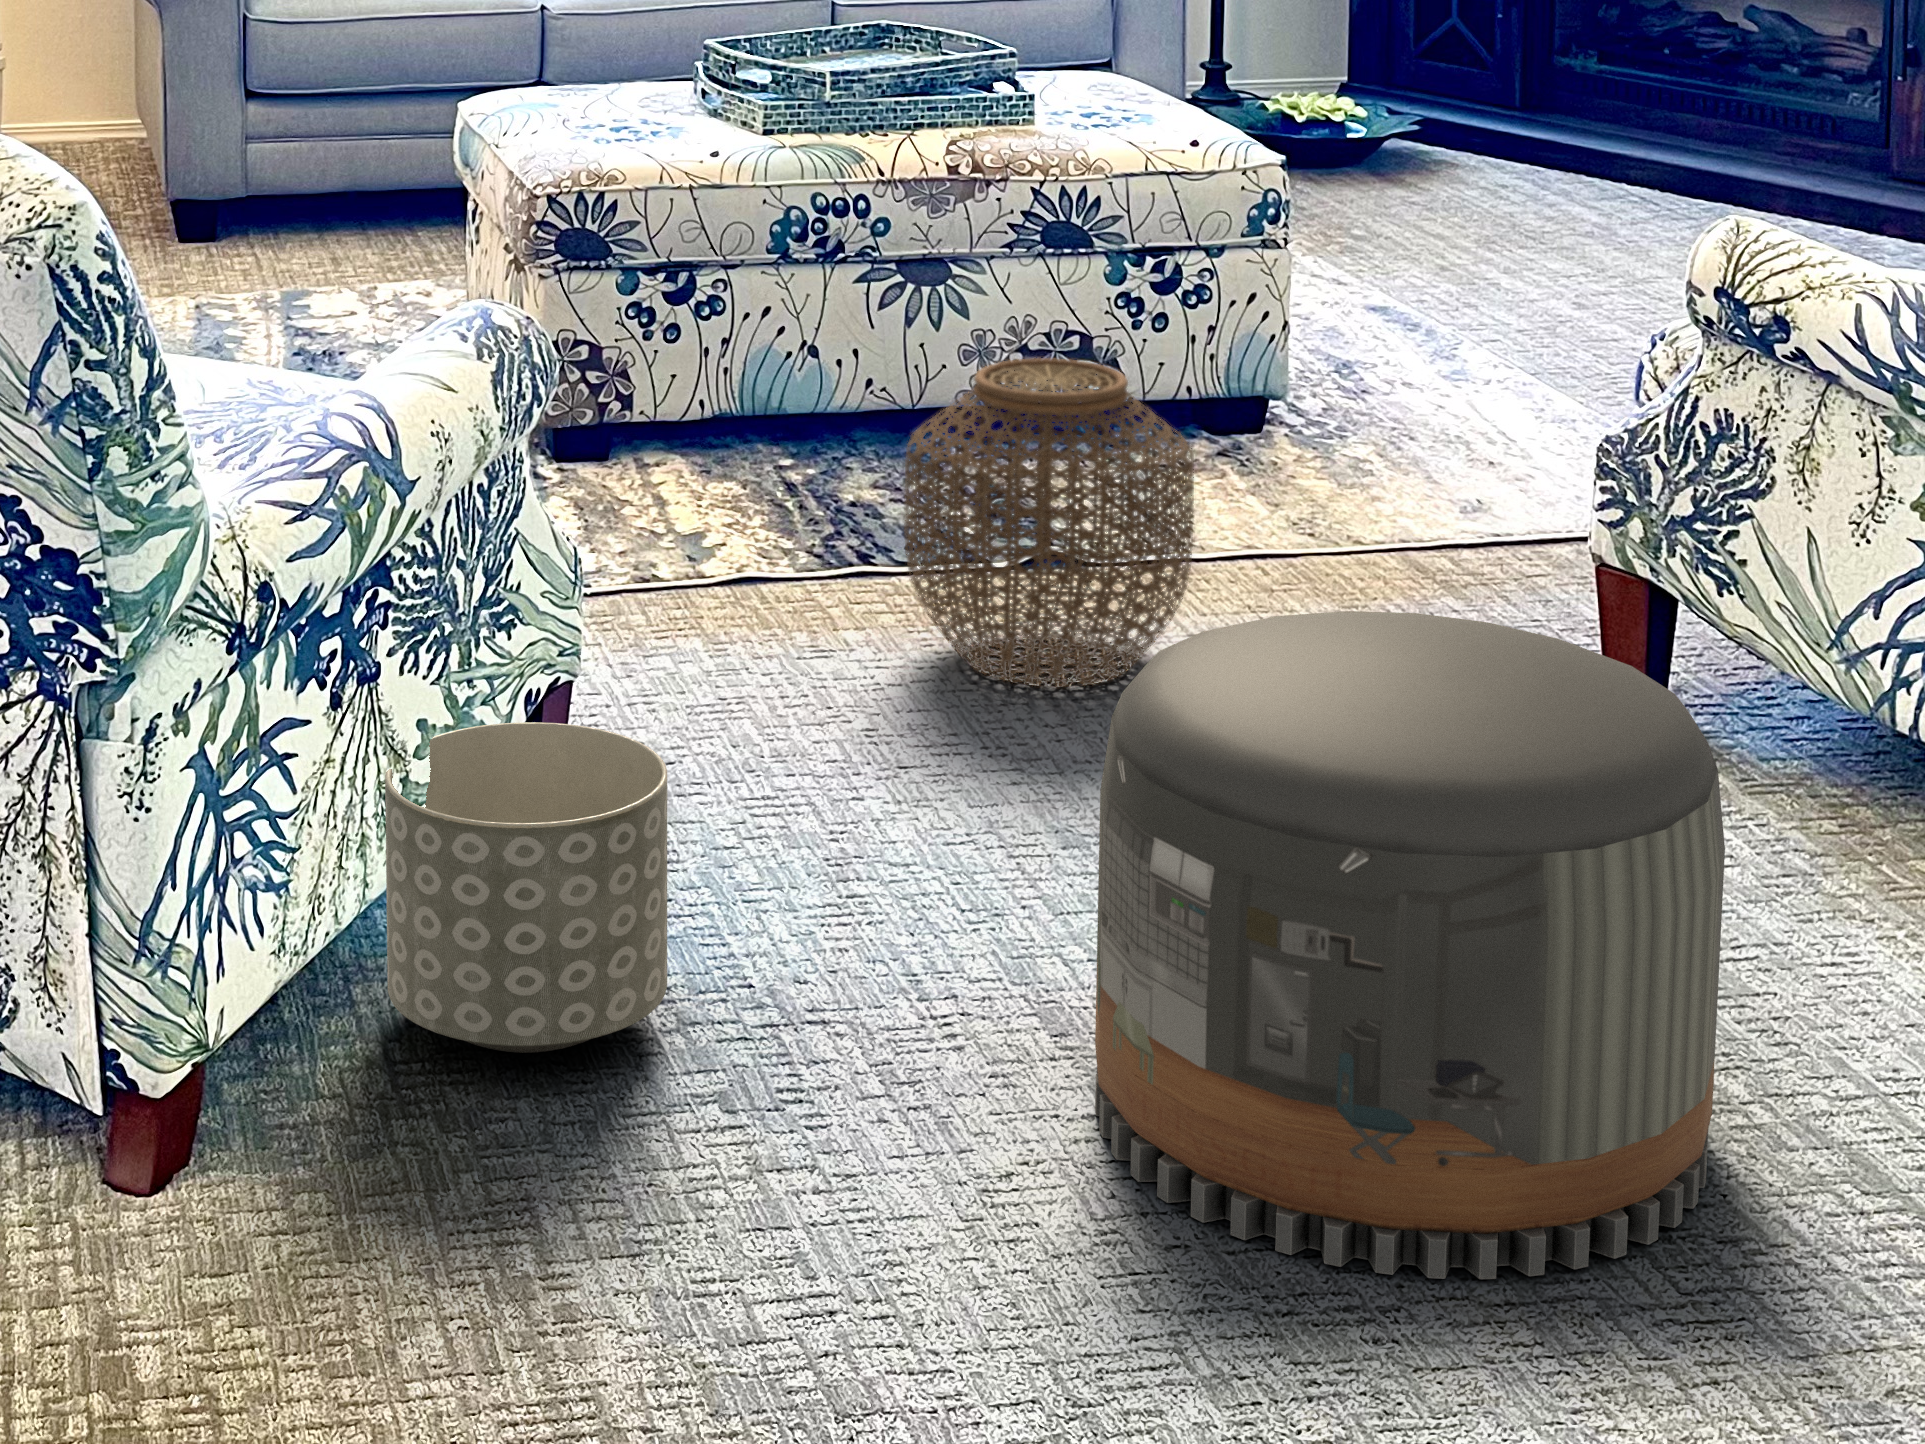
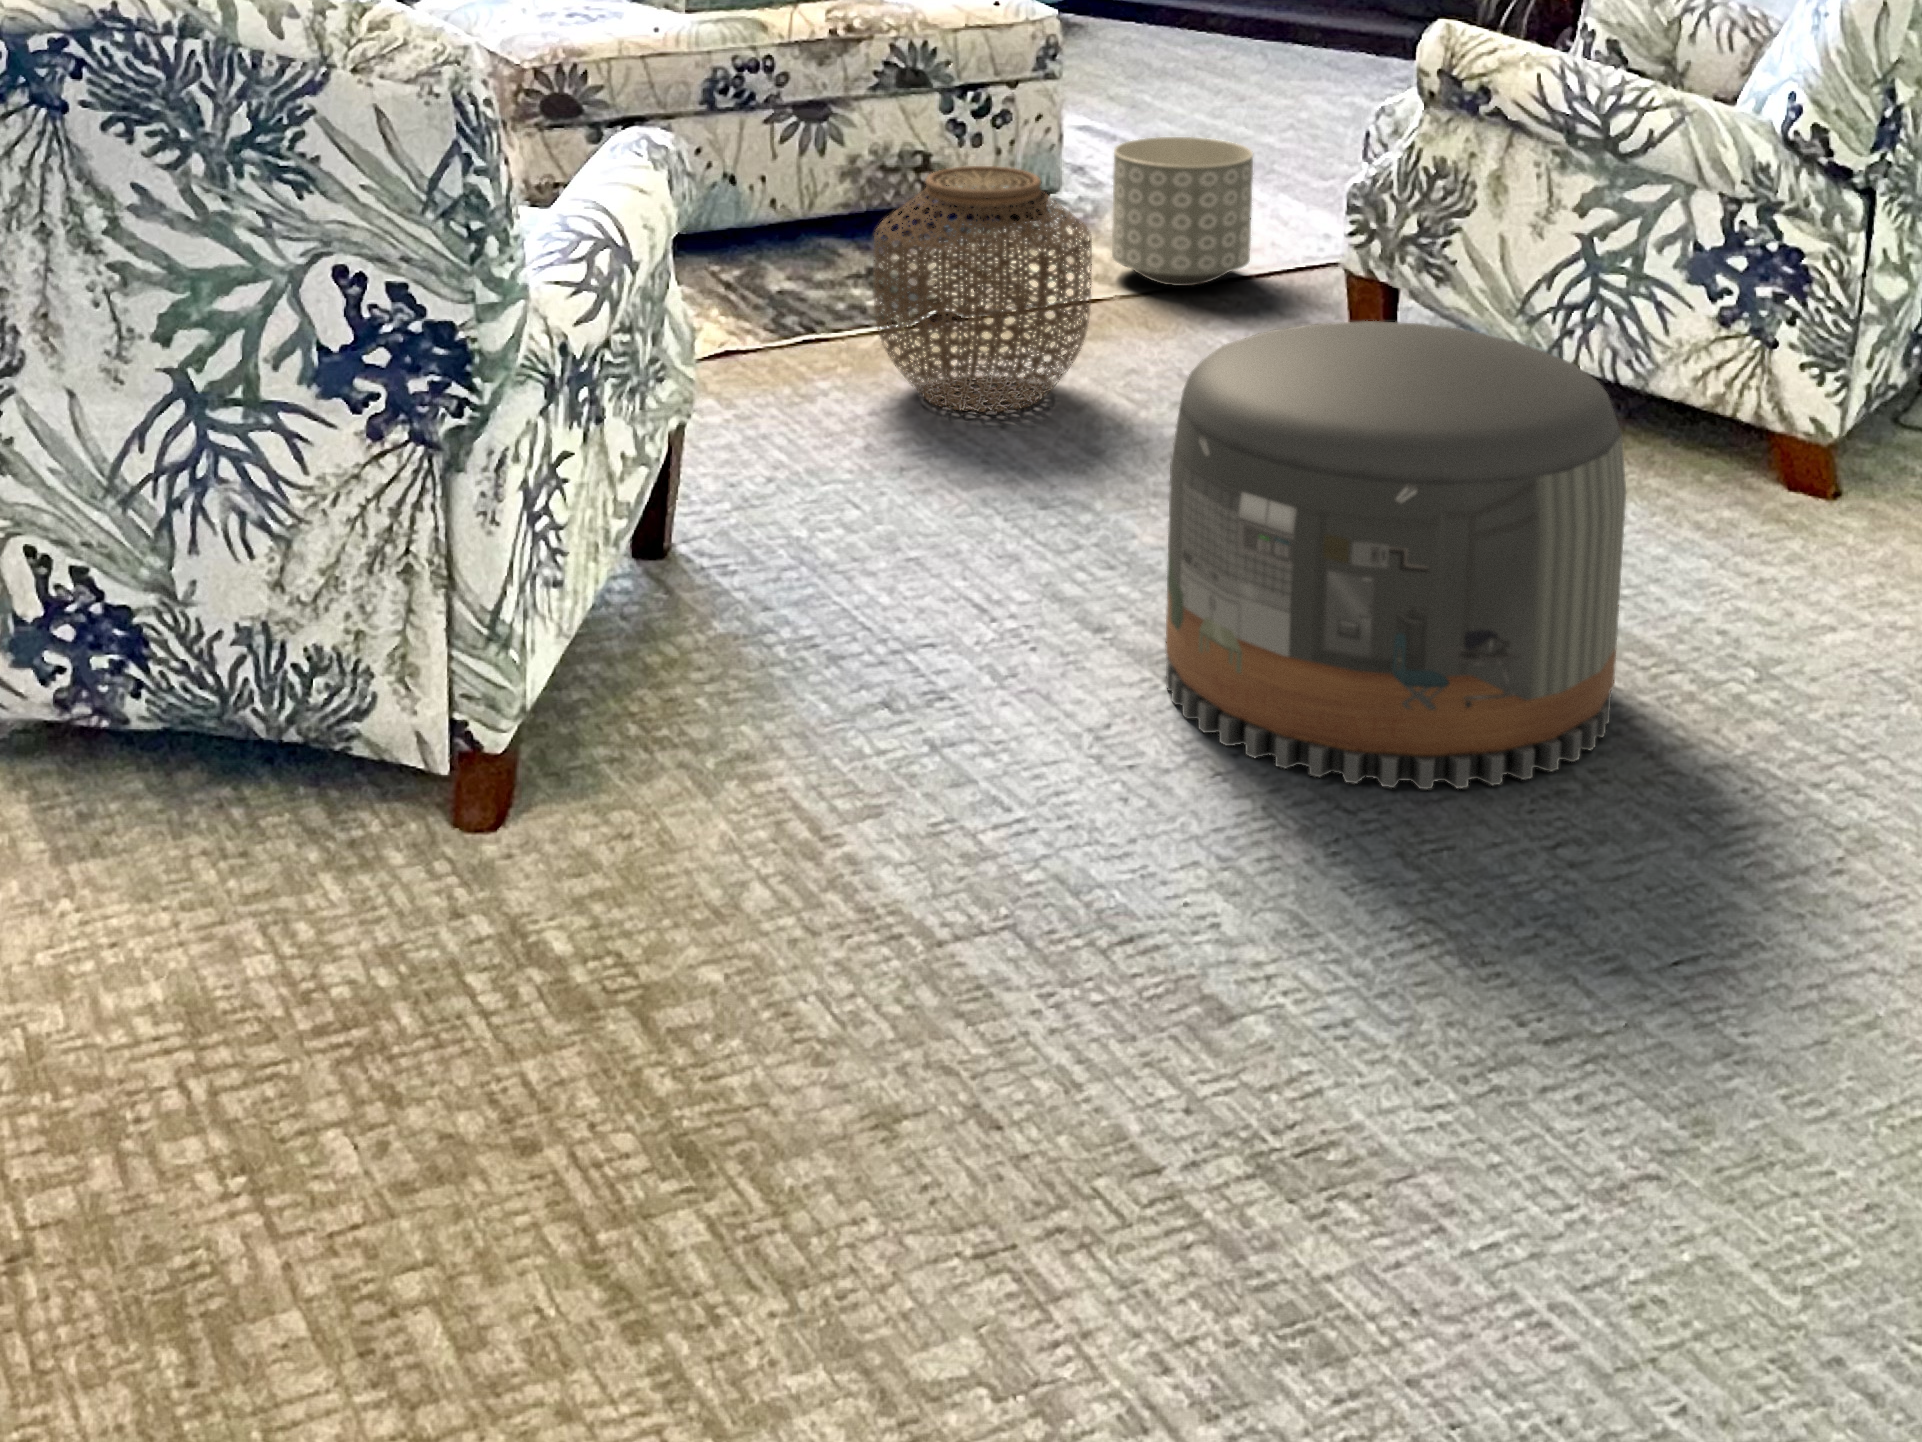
planter: present [385,722,667,1053] -> present [1112,137,1253,286]

